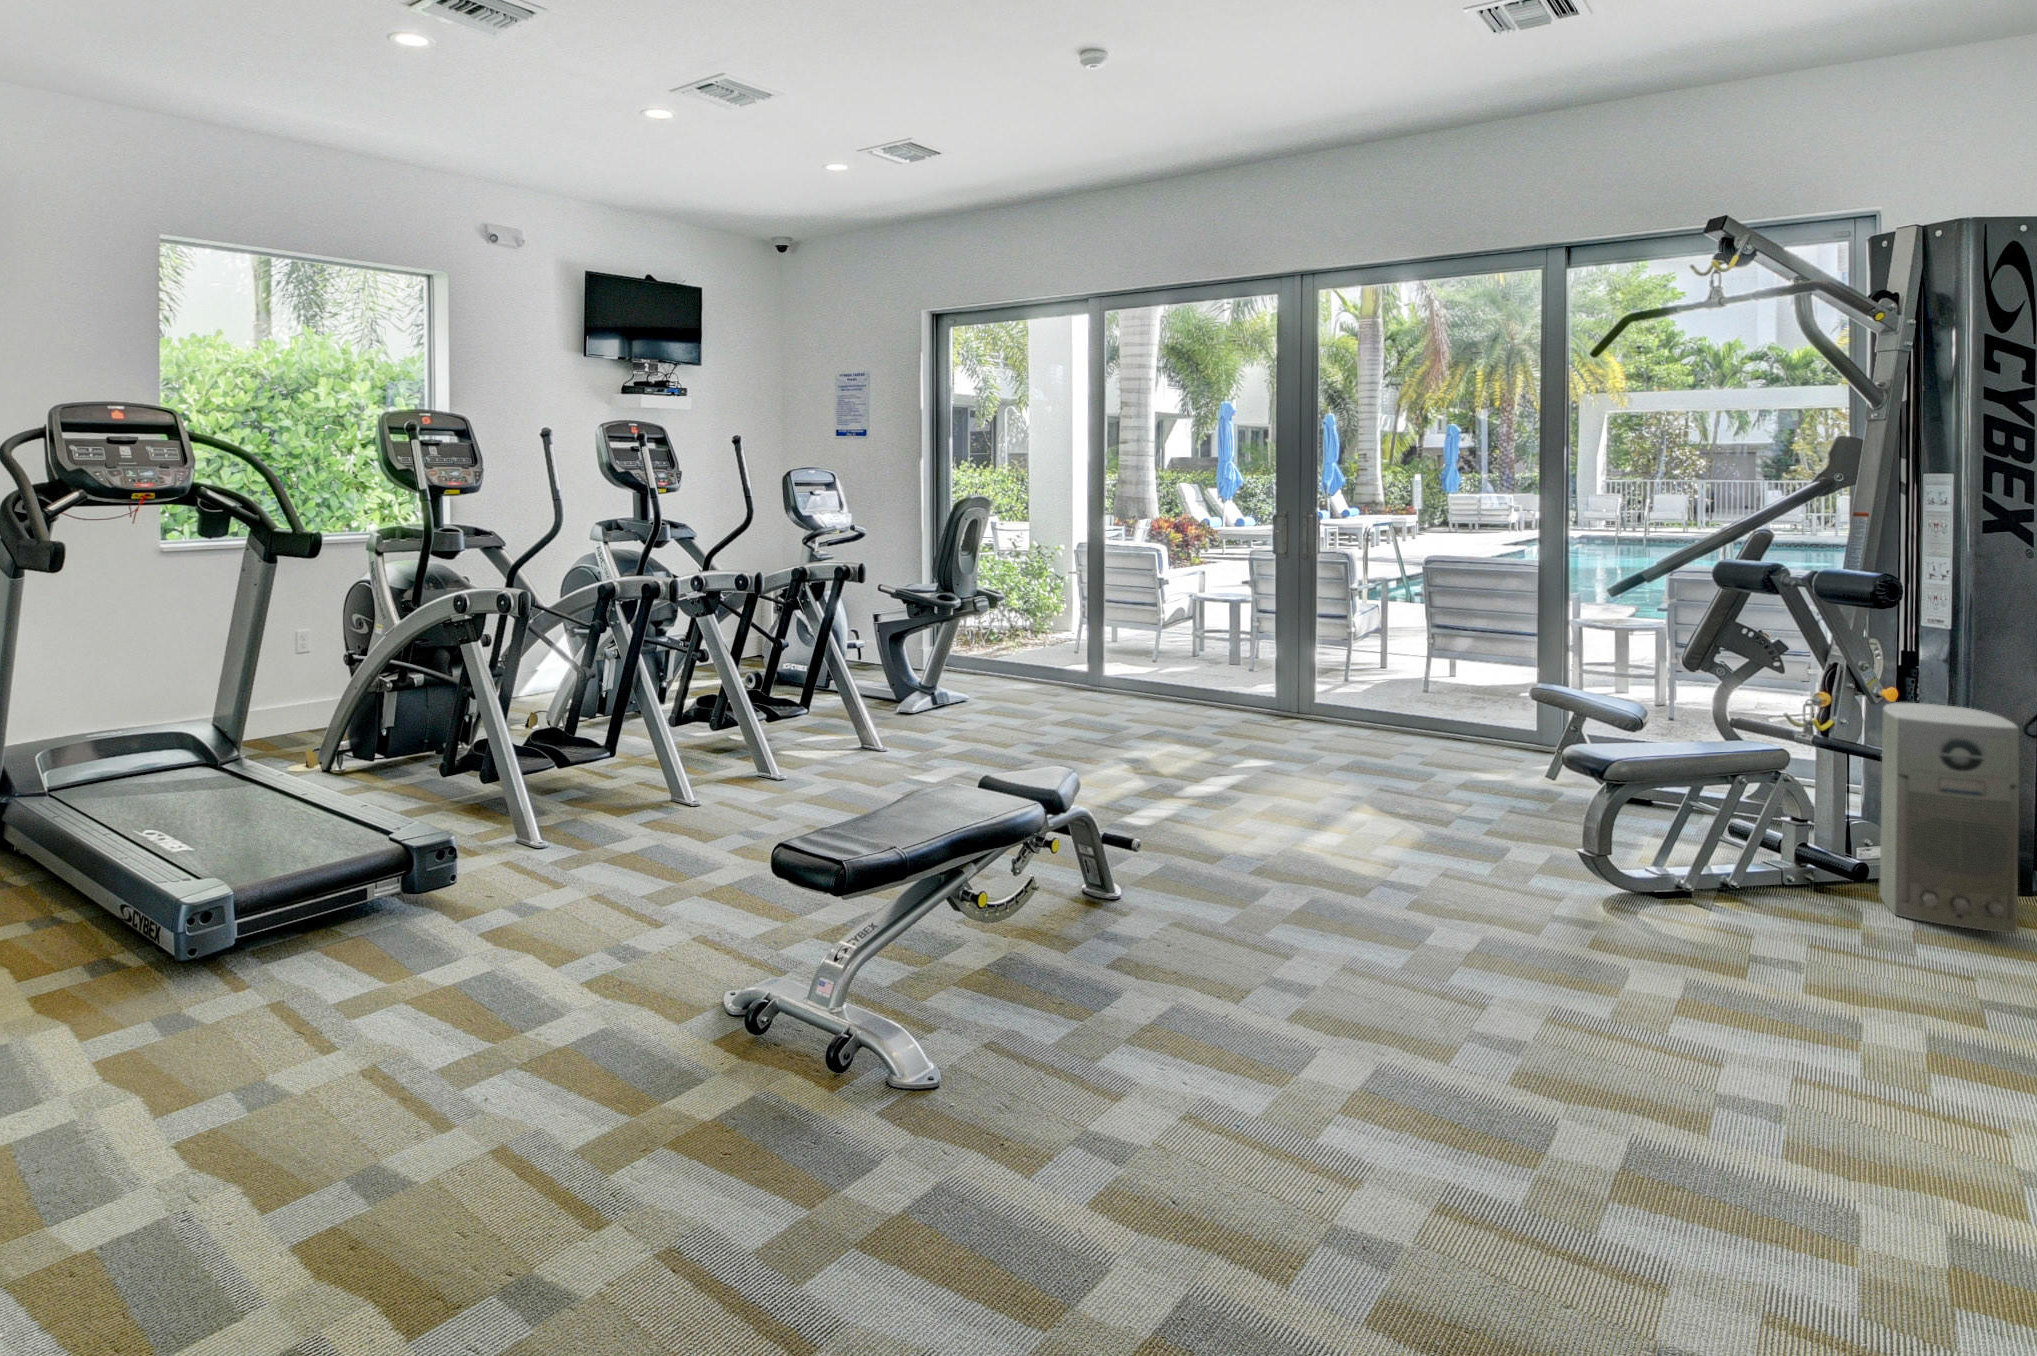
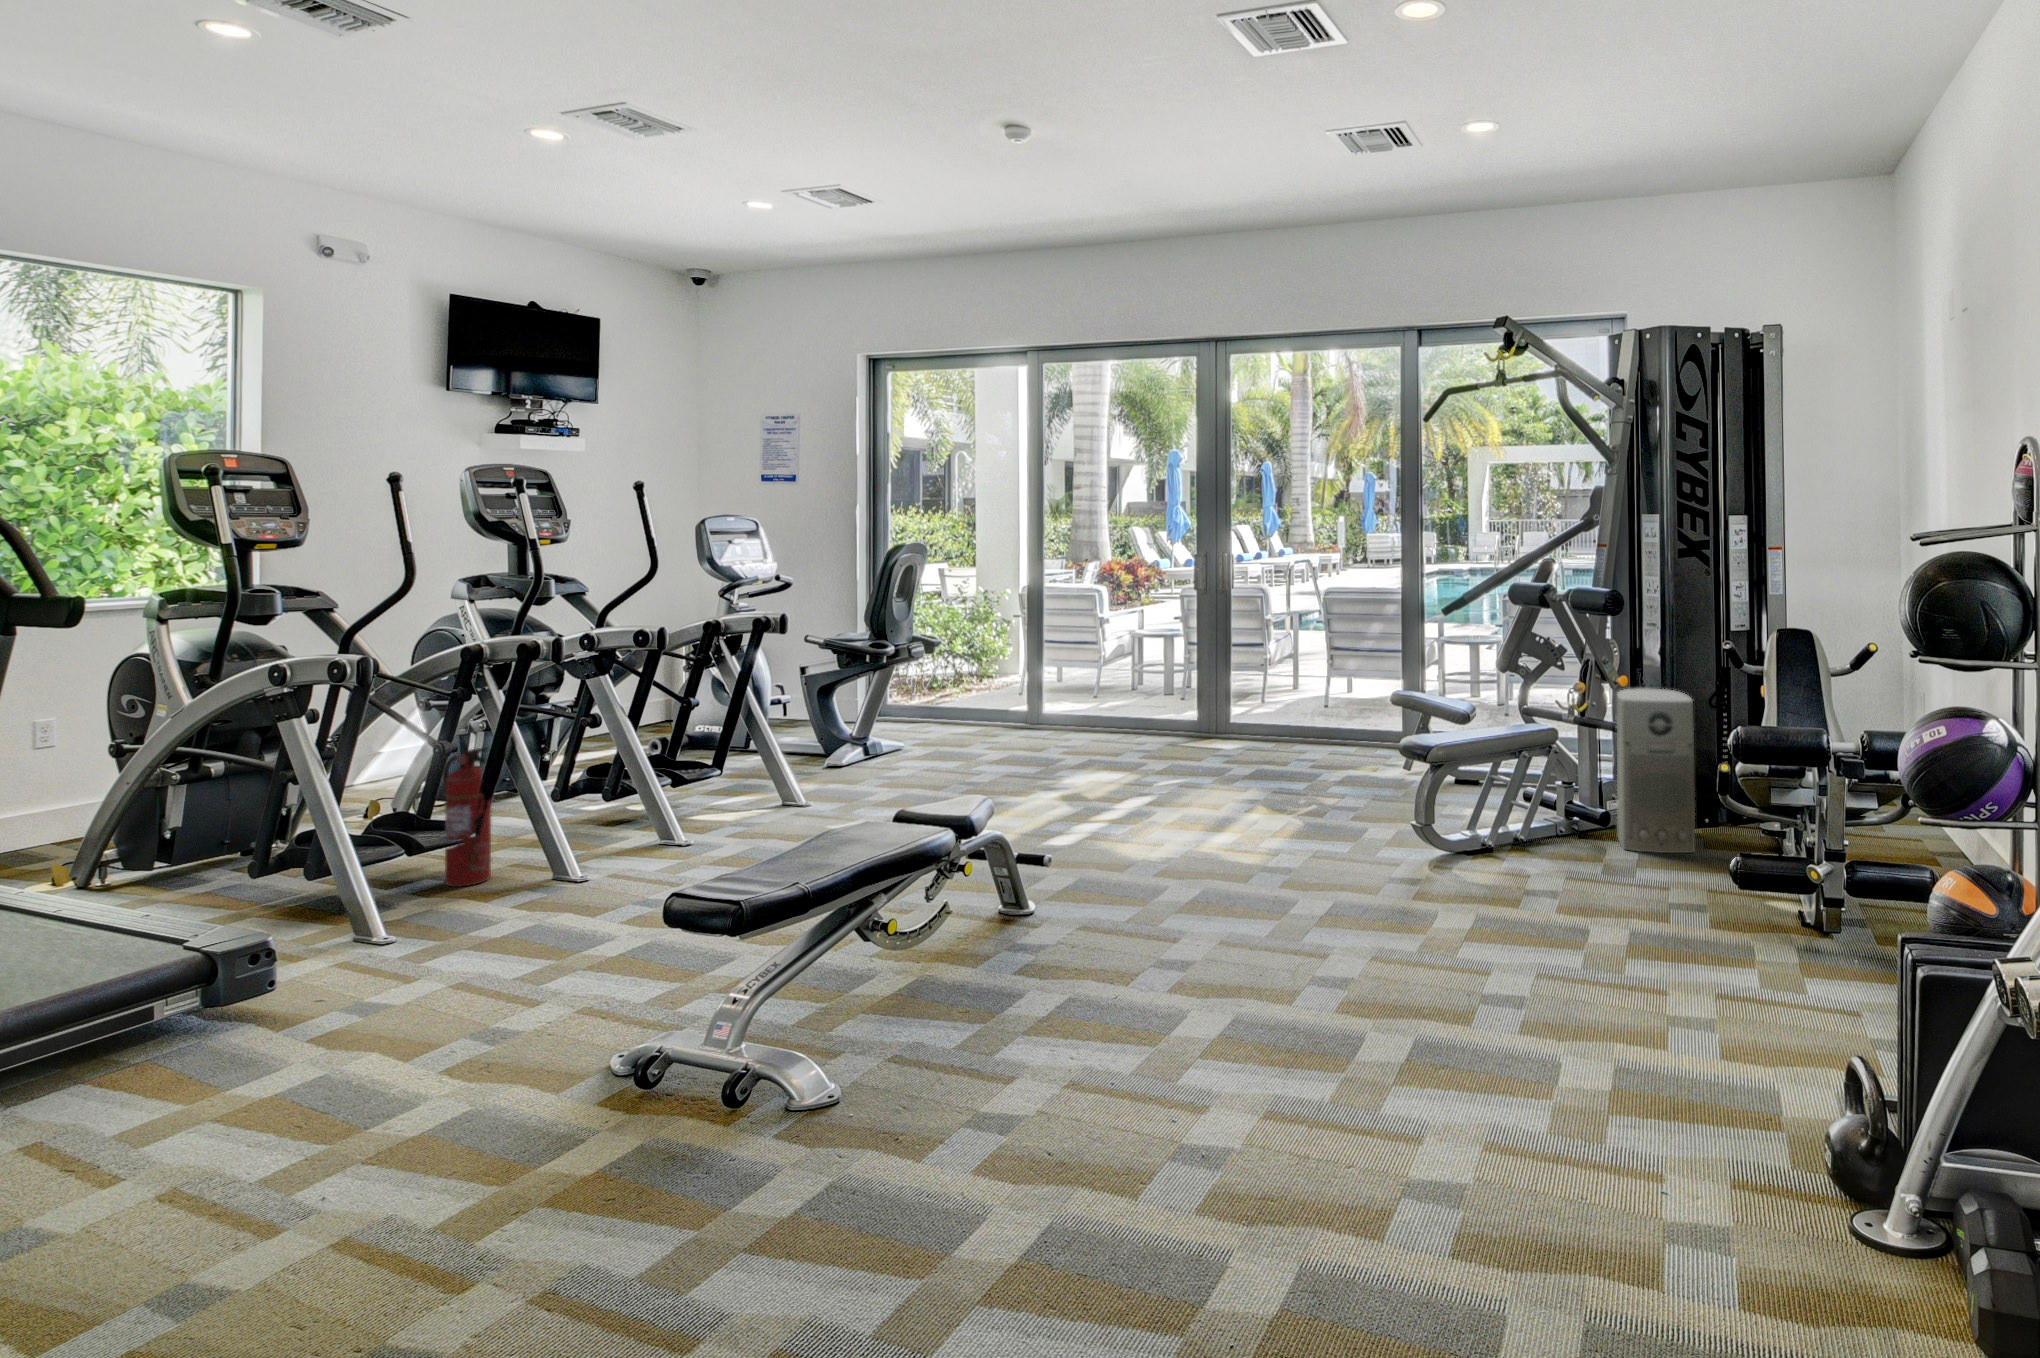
fire extinguisher: none [581,677,620,801] -> present [443,747,491,887]

